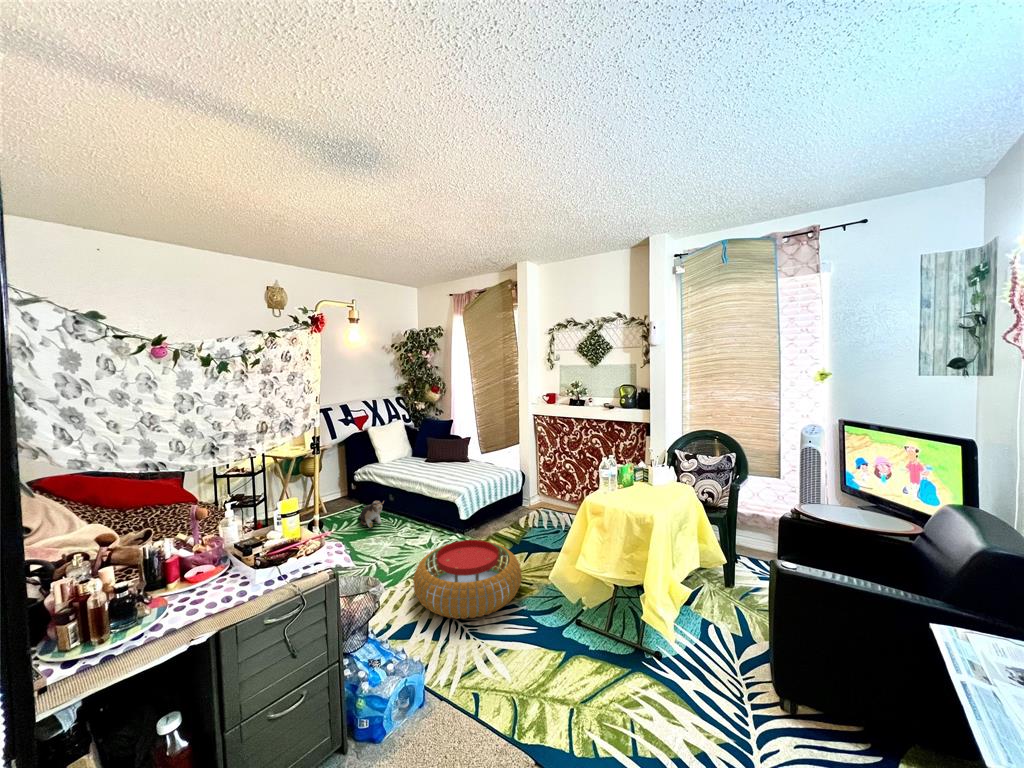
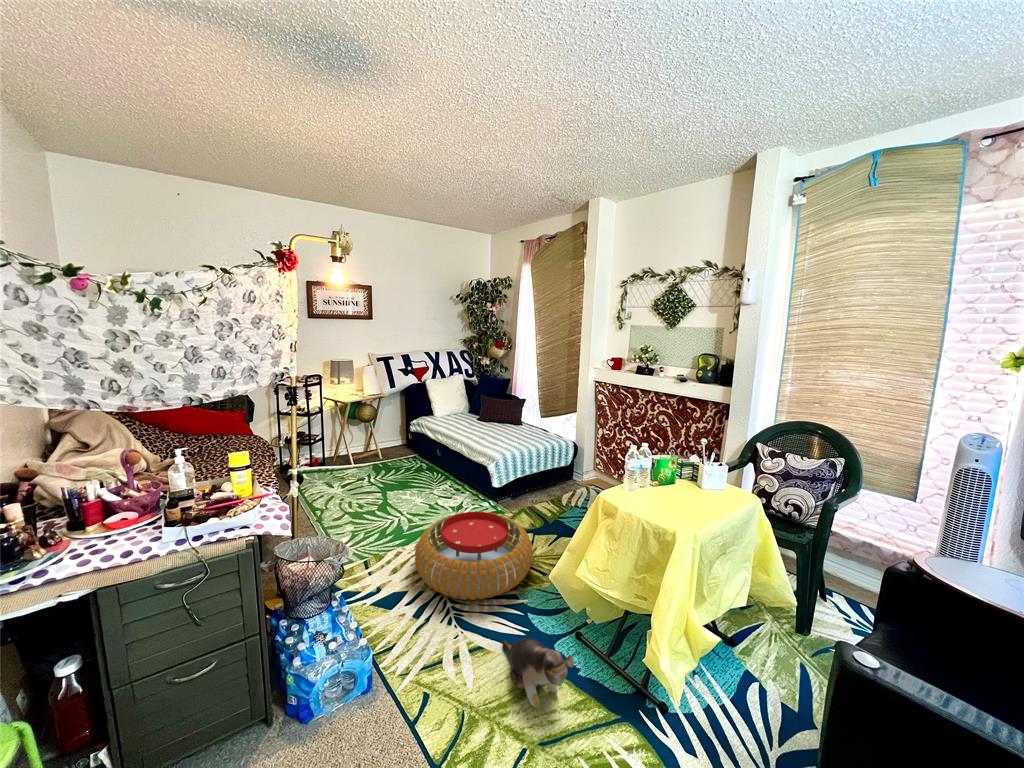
plush toy: present [358,501,384,528] -> present [502,638,574,708]

